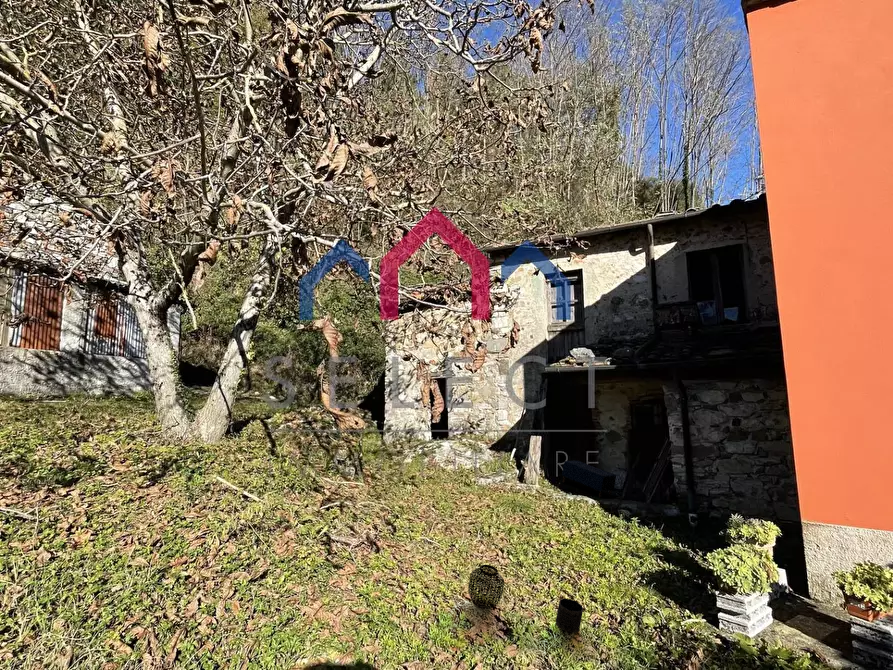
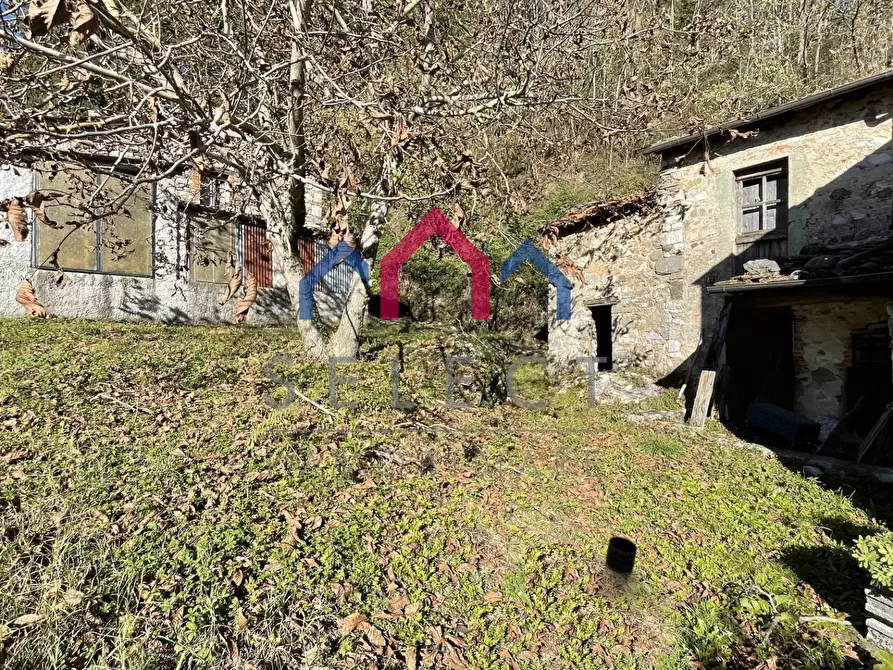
woven basket: present [468,565,504,609] -> none [515,488,553,532]

